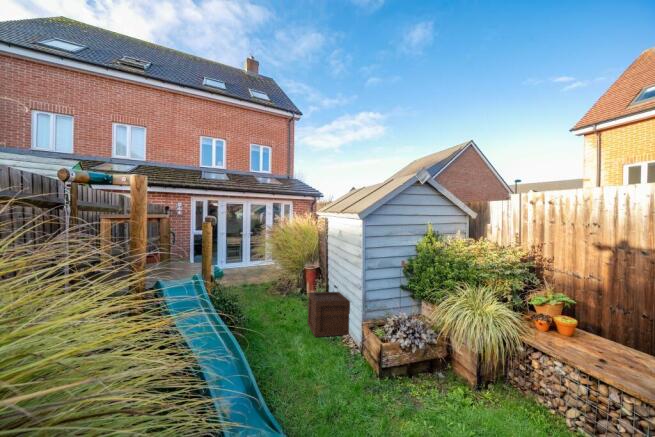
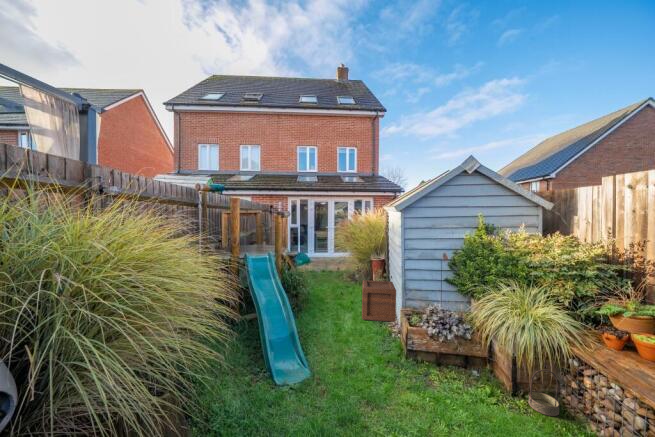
basket: none [499,365,526,407] -> present [528,370,560,416]

